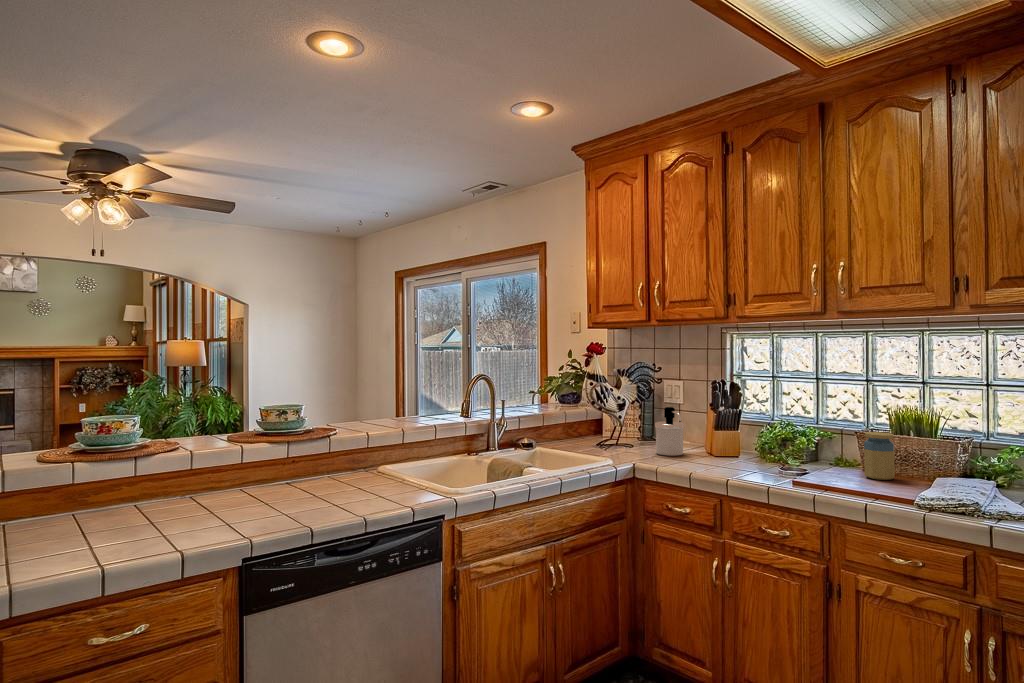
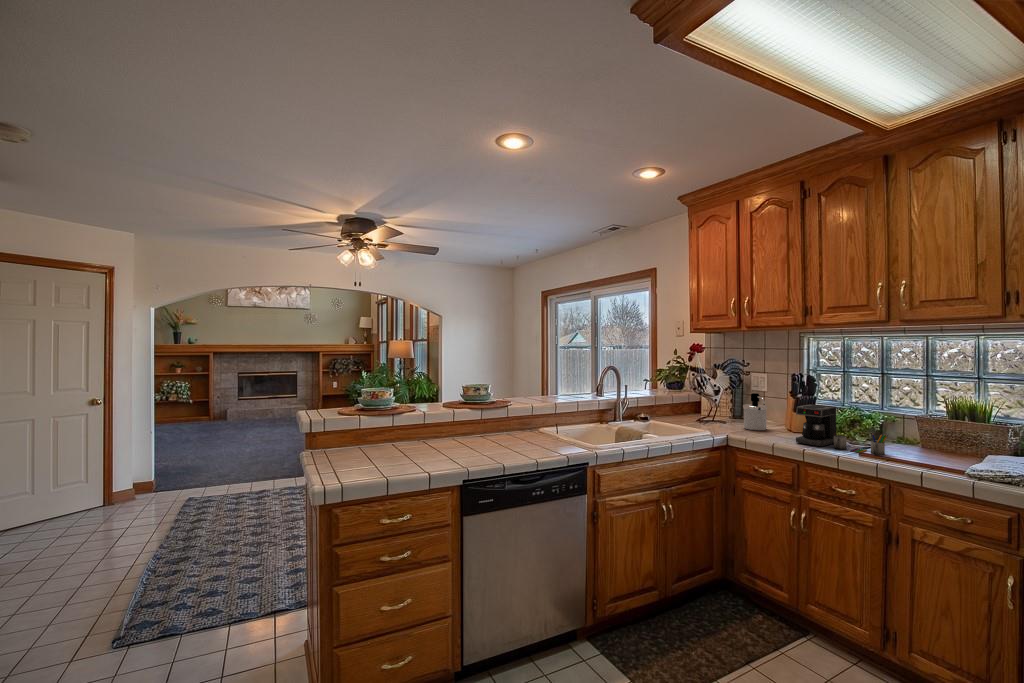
coffee maker: none [719,420,826,483] -> present [796,404,888,455]
jar: present [864,432,895,480] -> none [924,418,952,456]

